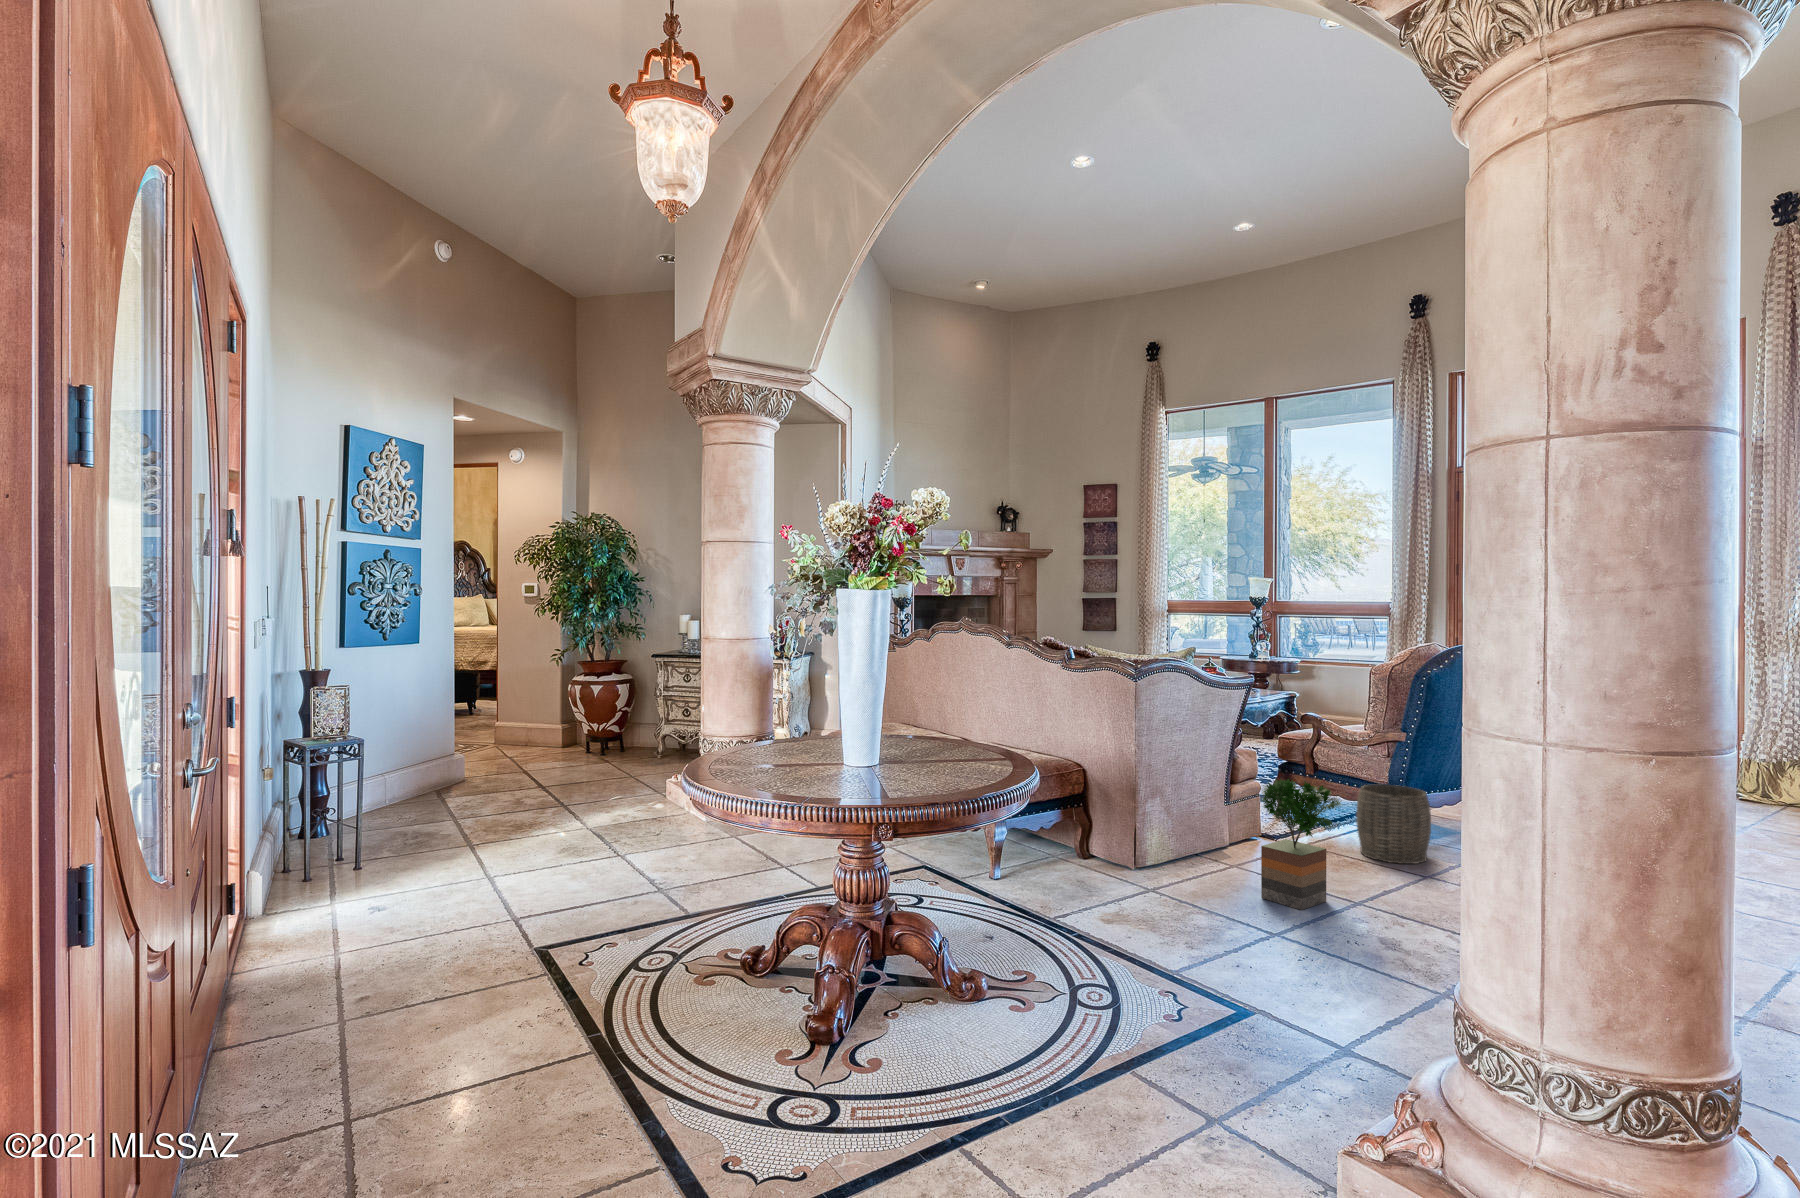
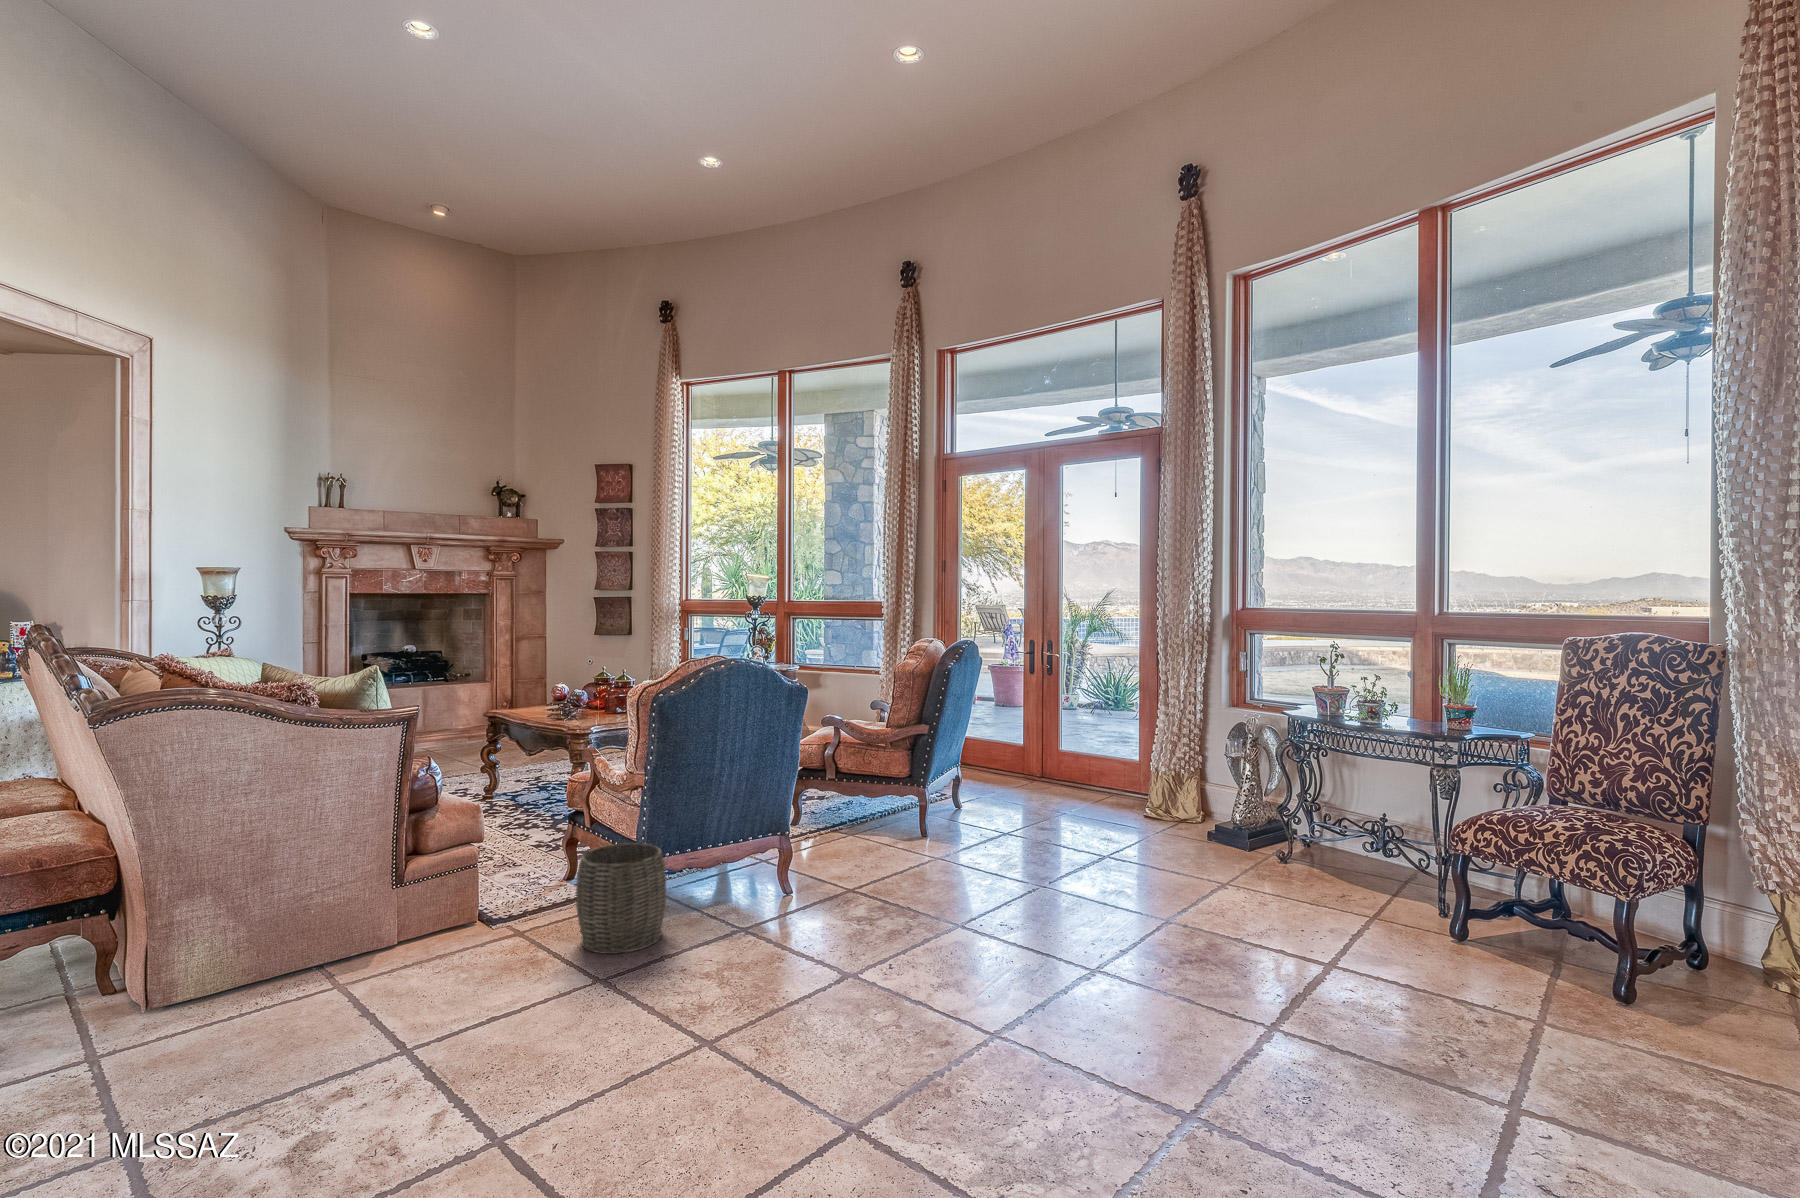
potted tree: present [1261,779,1342,910] -> none [249,866,406,1072]

